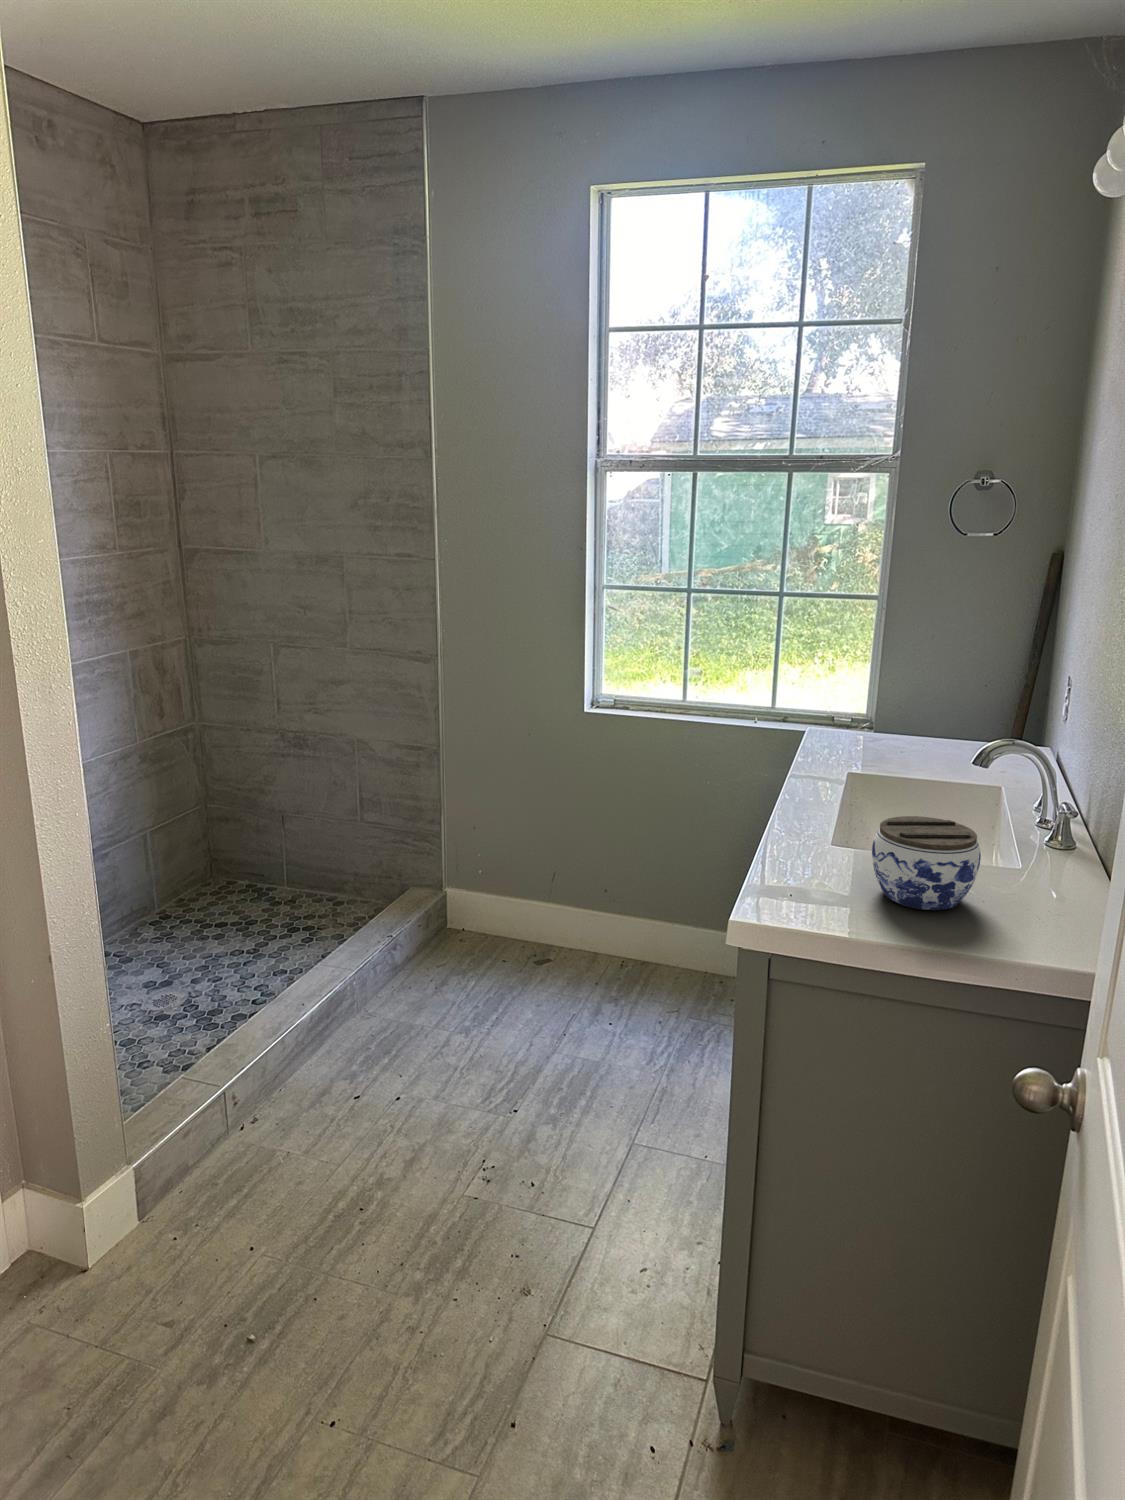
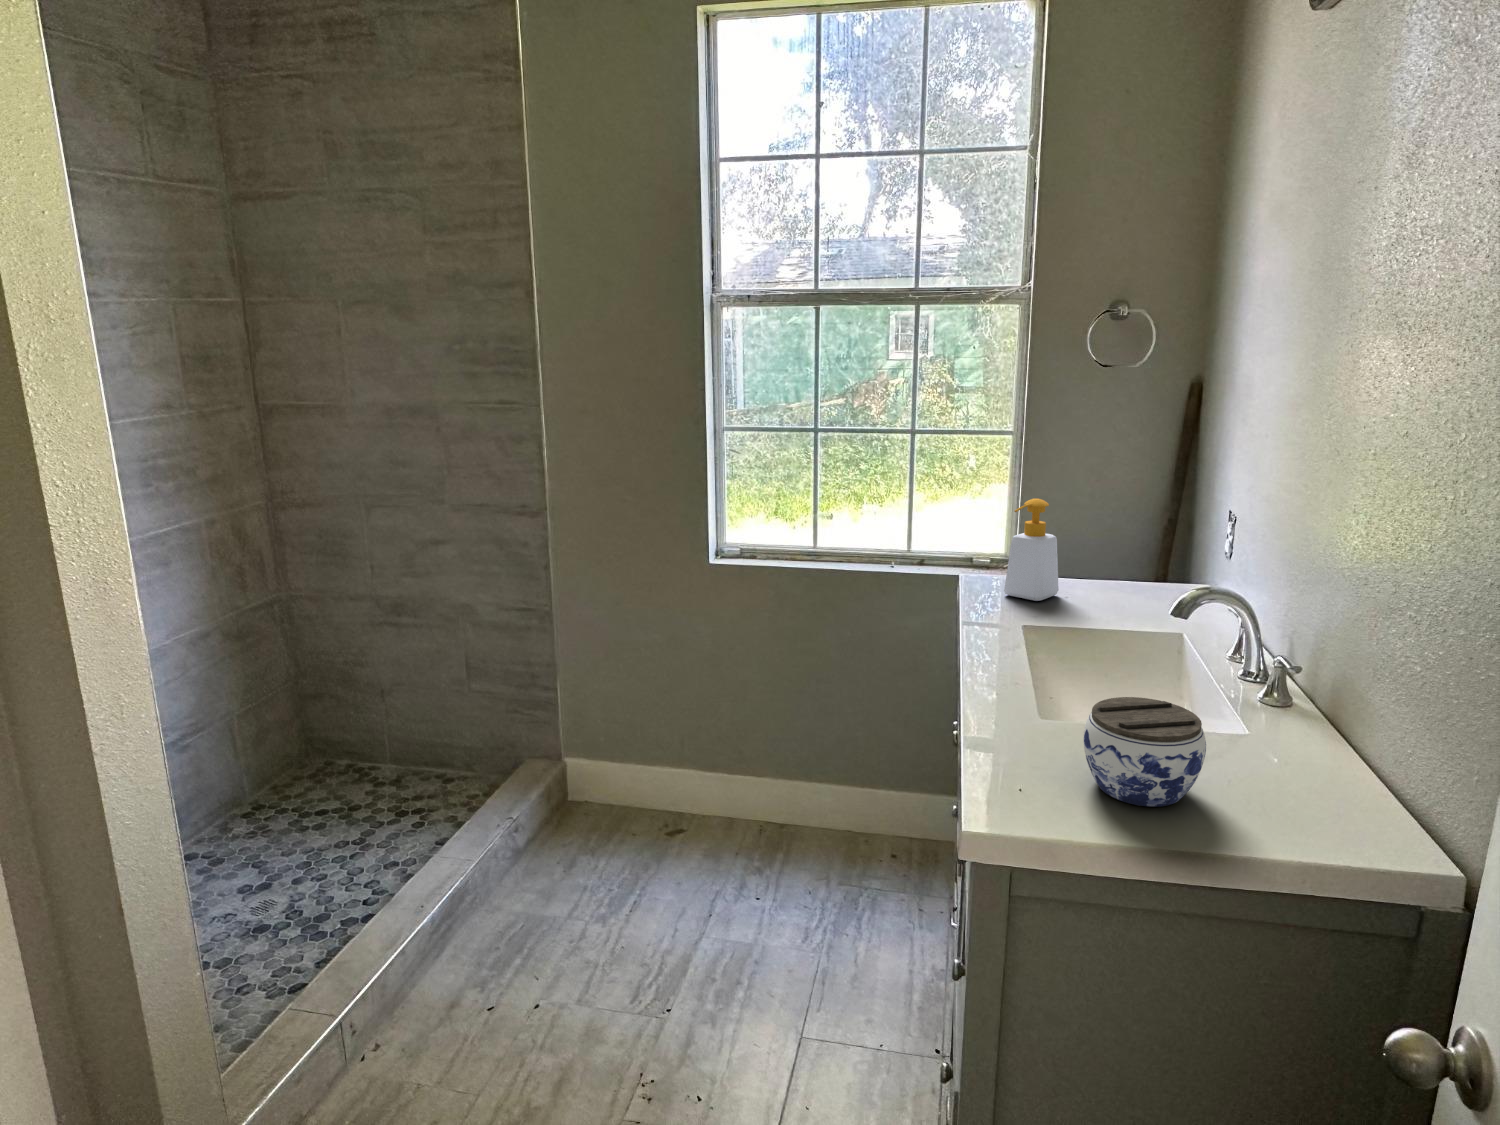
soap bottle: none [849,655,903,752] -> present [1004,499,1059,601]

